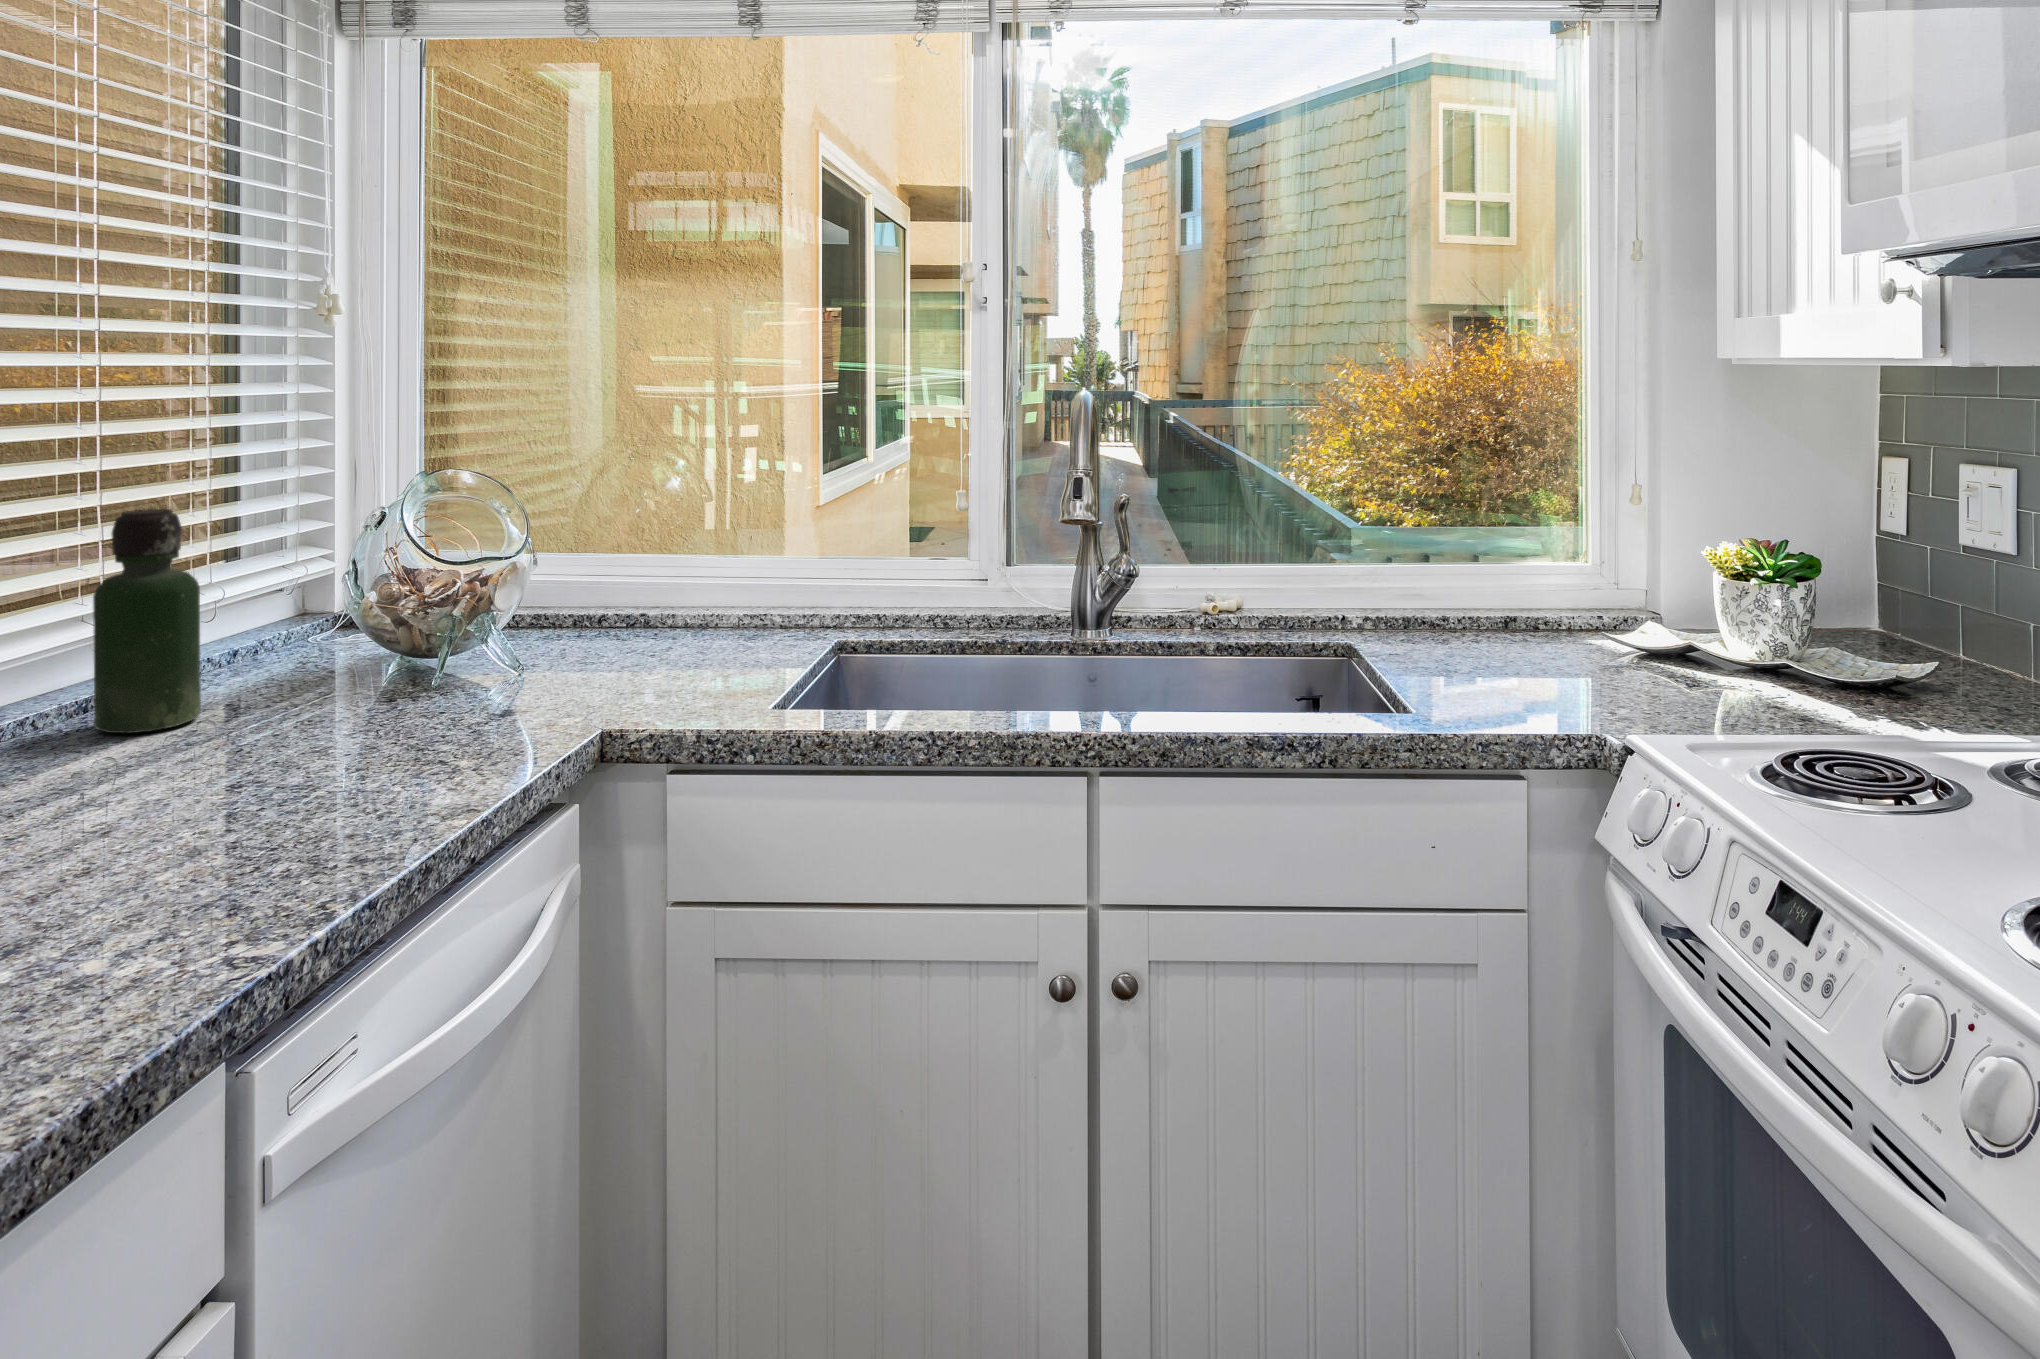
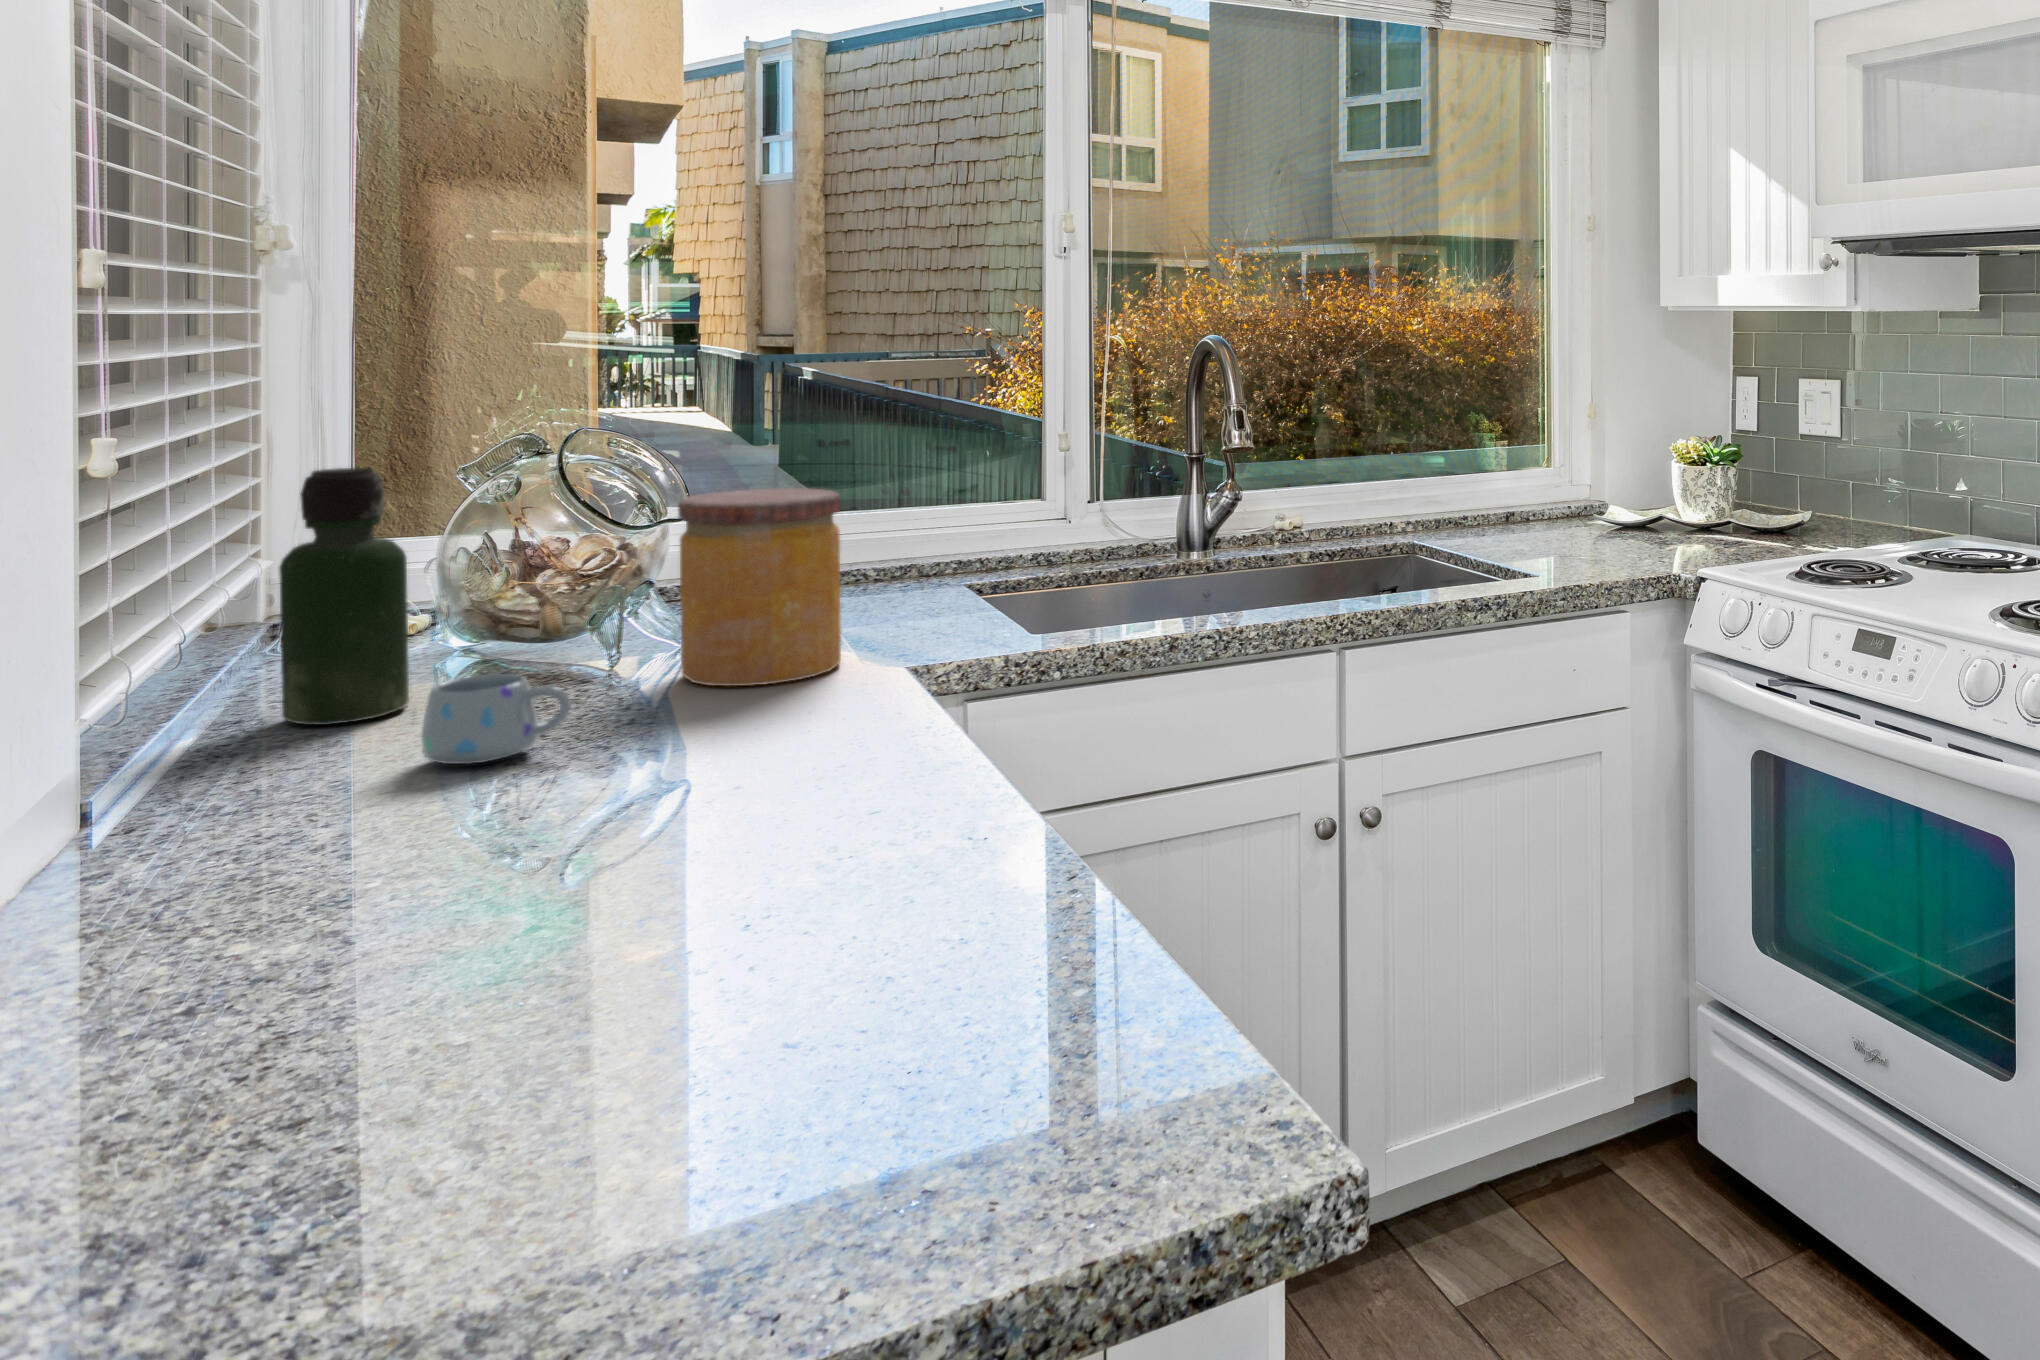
jar: none [384,543,541,744] -> present [678,488,841,686]
mug: none [28,714,142,801] -> present [421,674,571,764]

